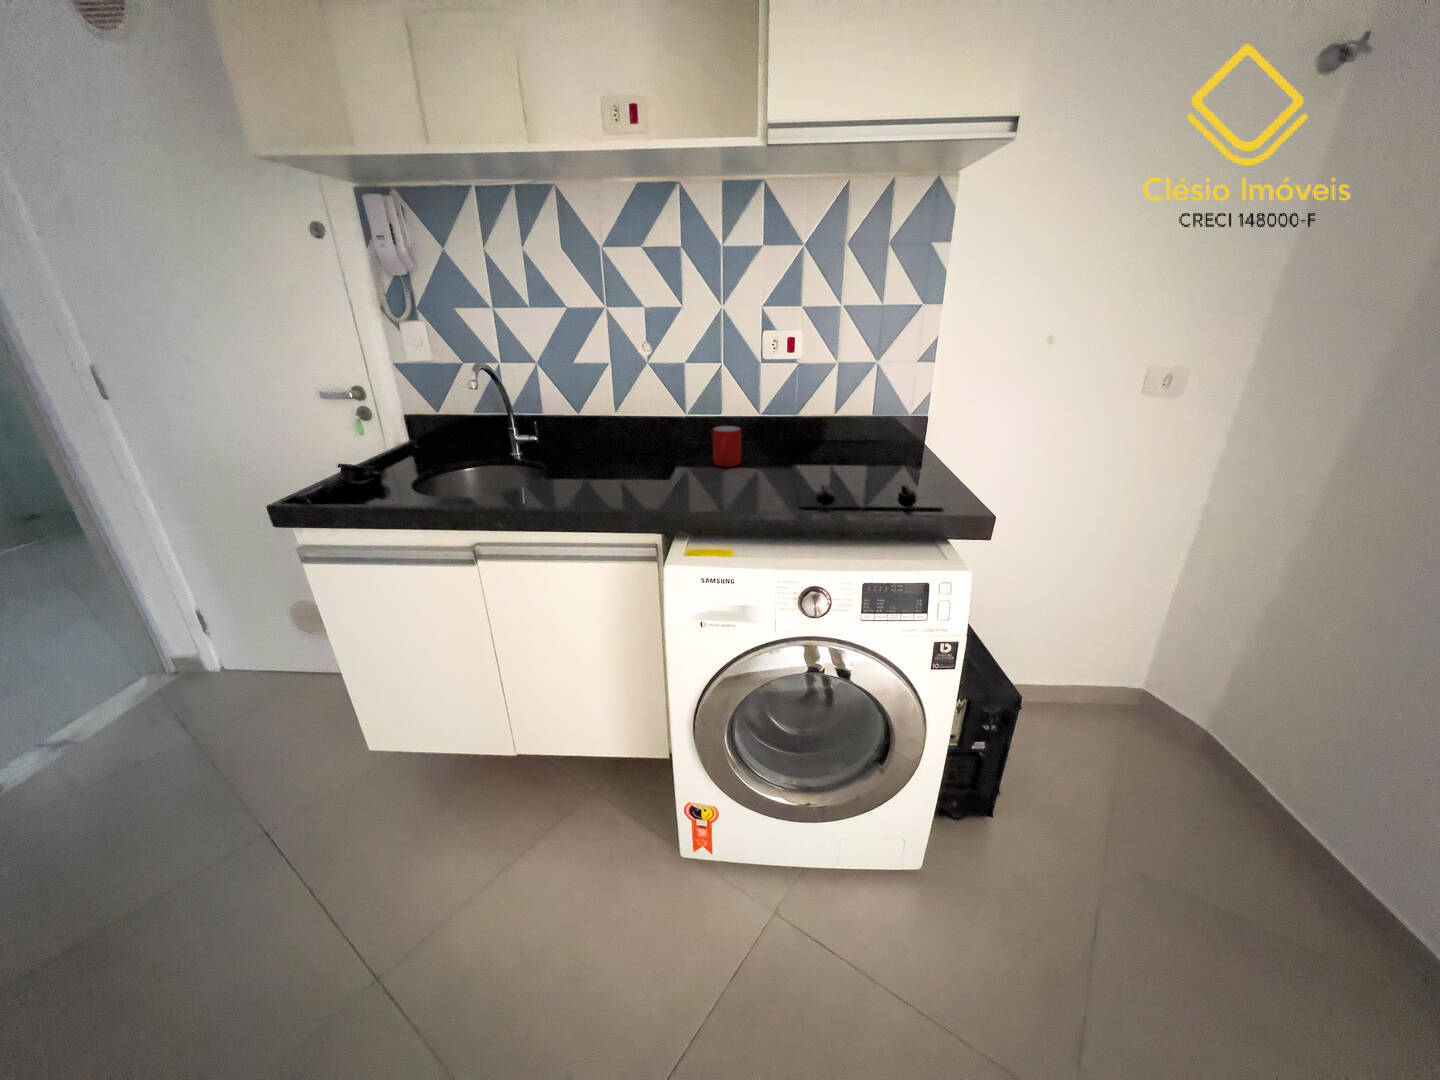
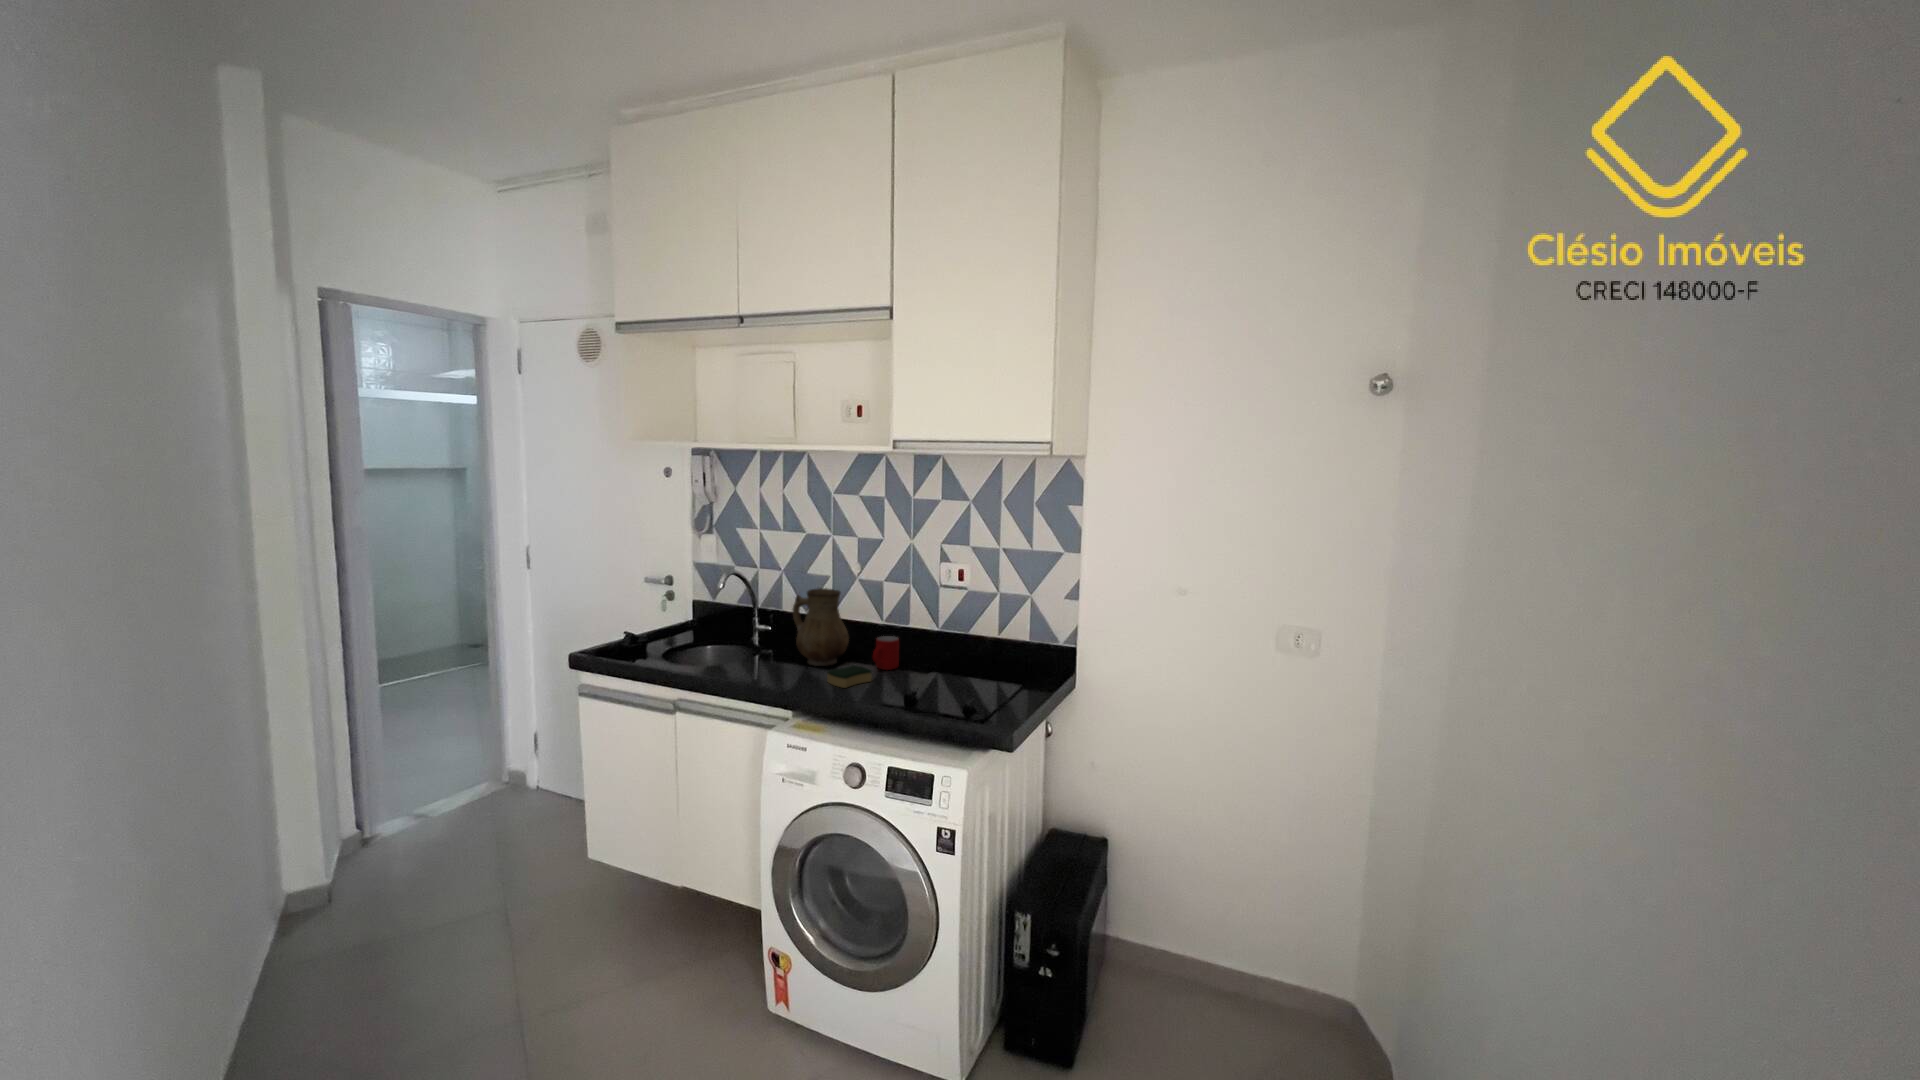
ceramic pitcher: none [596,373,675,473] -> present [793,588,849,666]
sponge: none [687,464,739,493] -> present [827,665,872,688]

